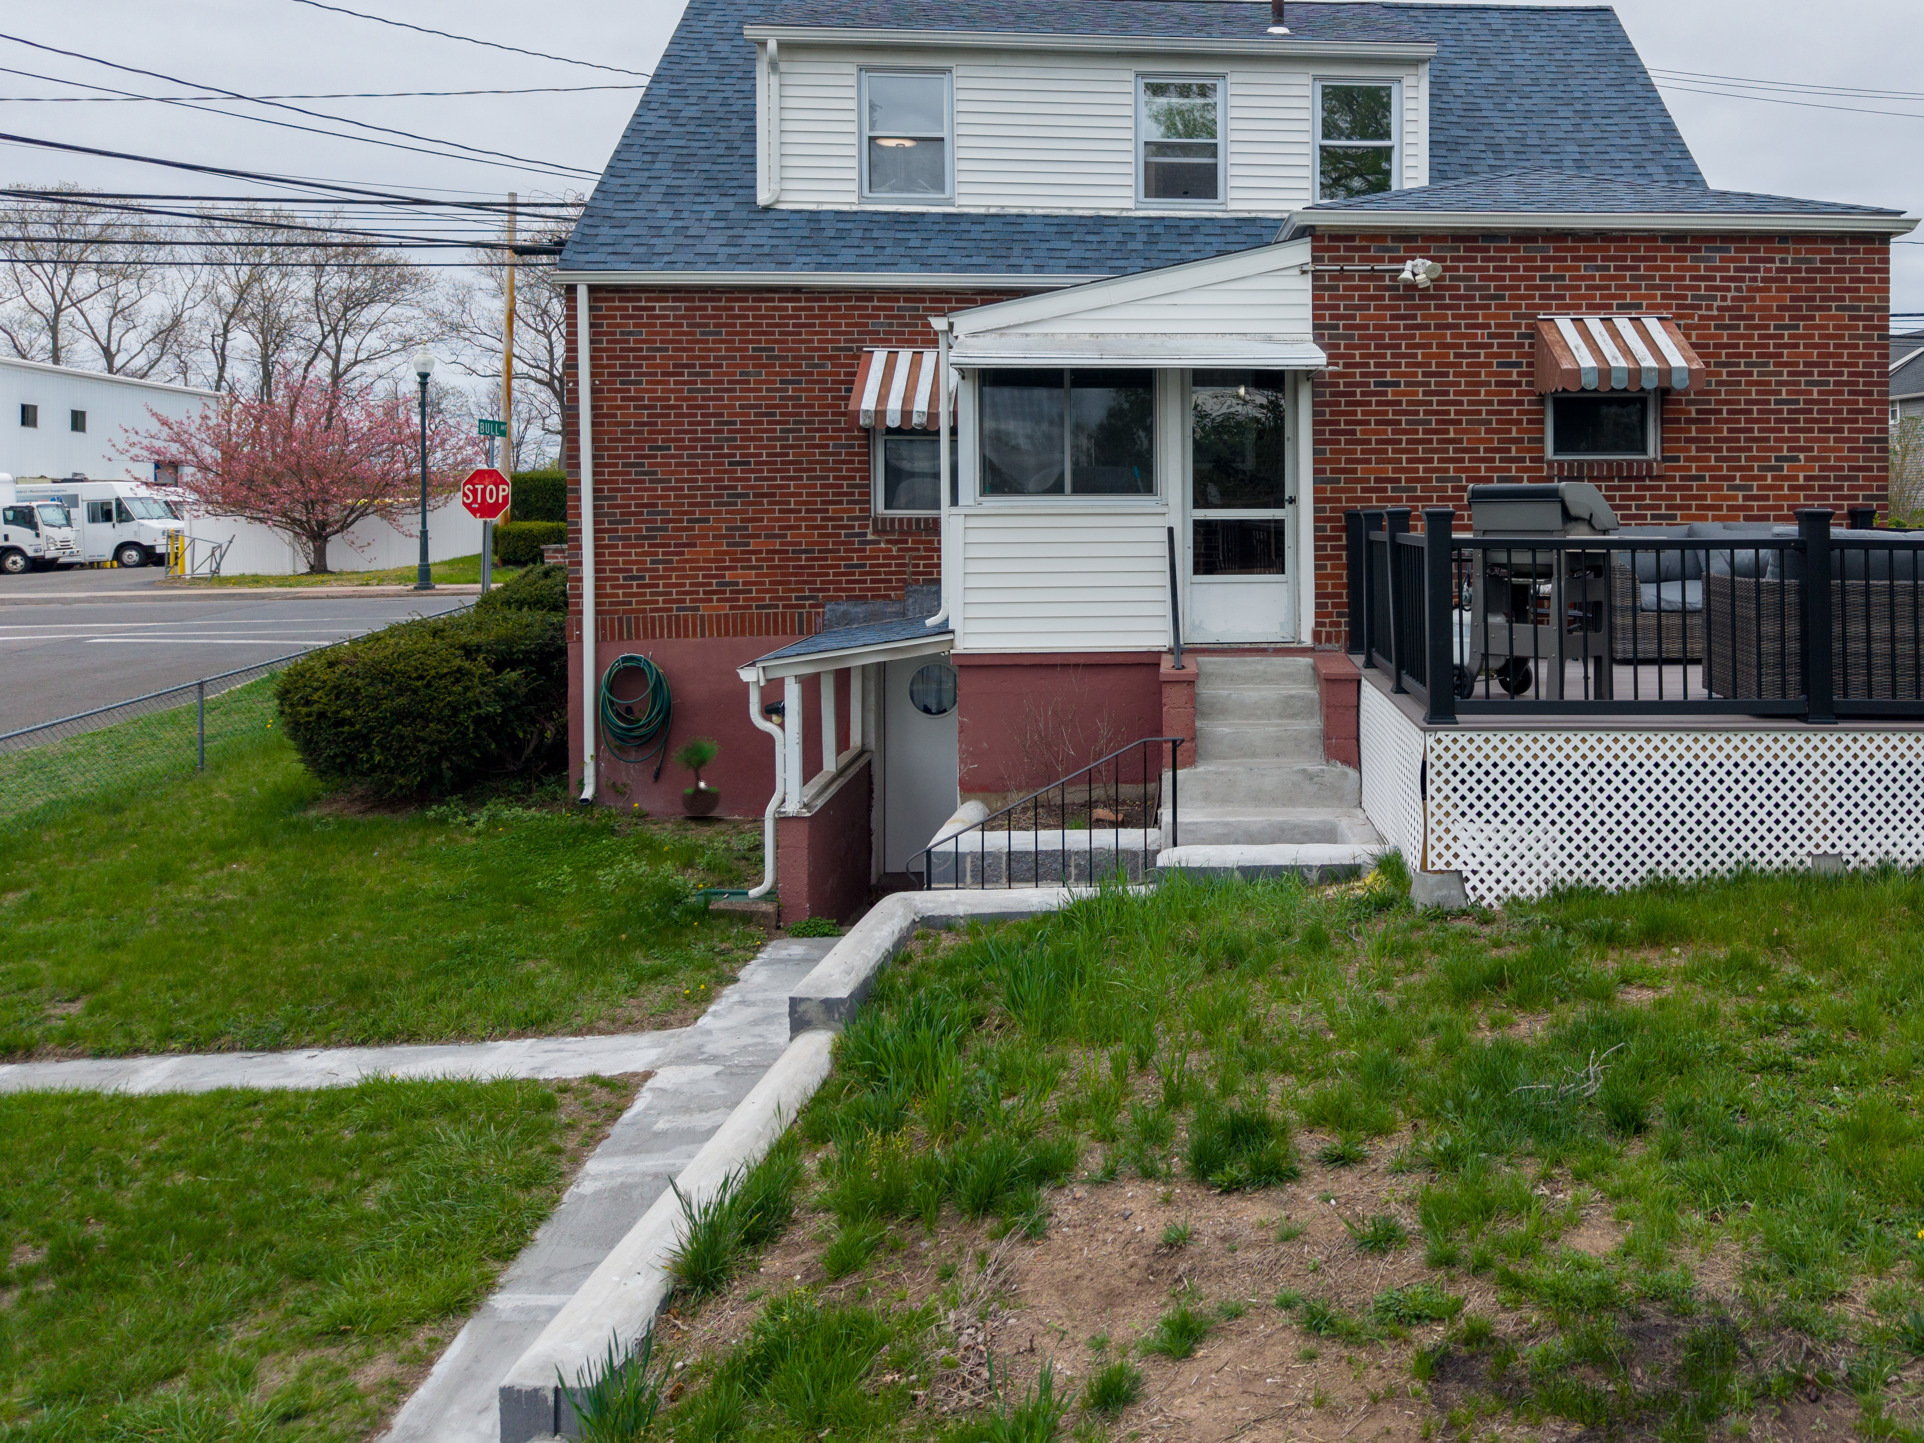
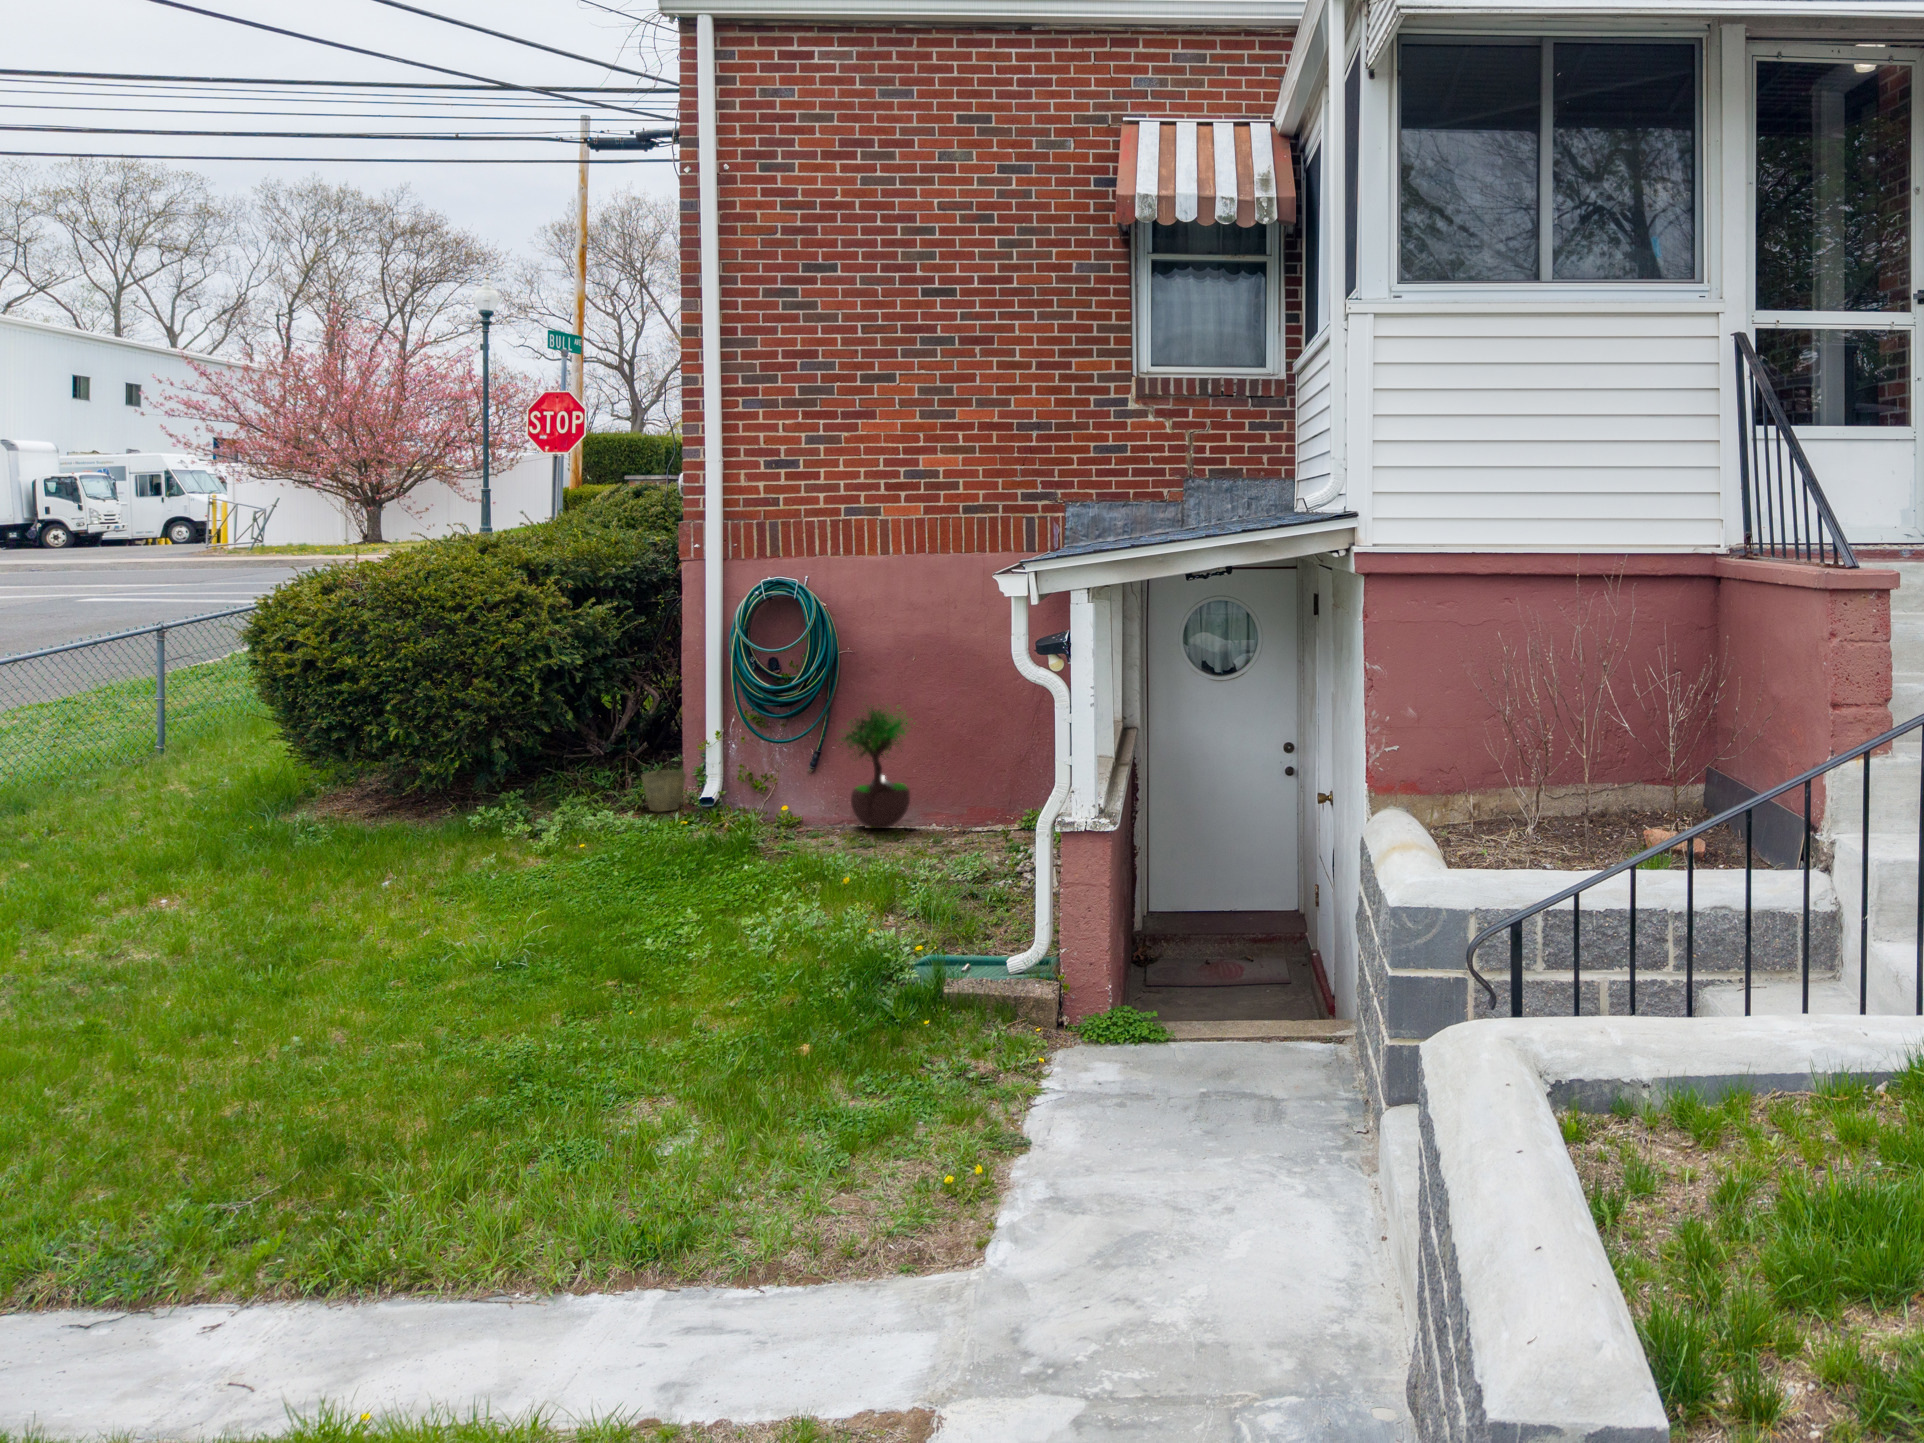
bucket: none [545,766,575,806] -> present [641,769,686,812]

